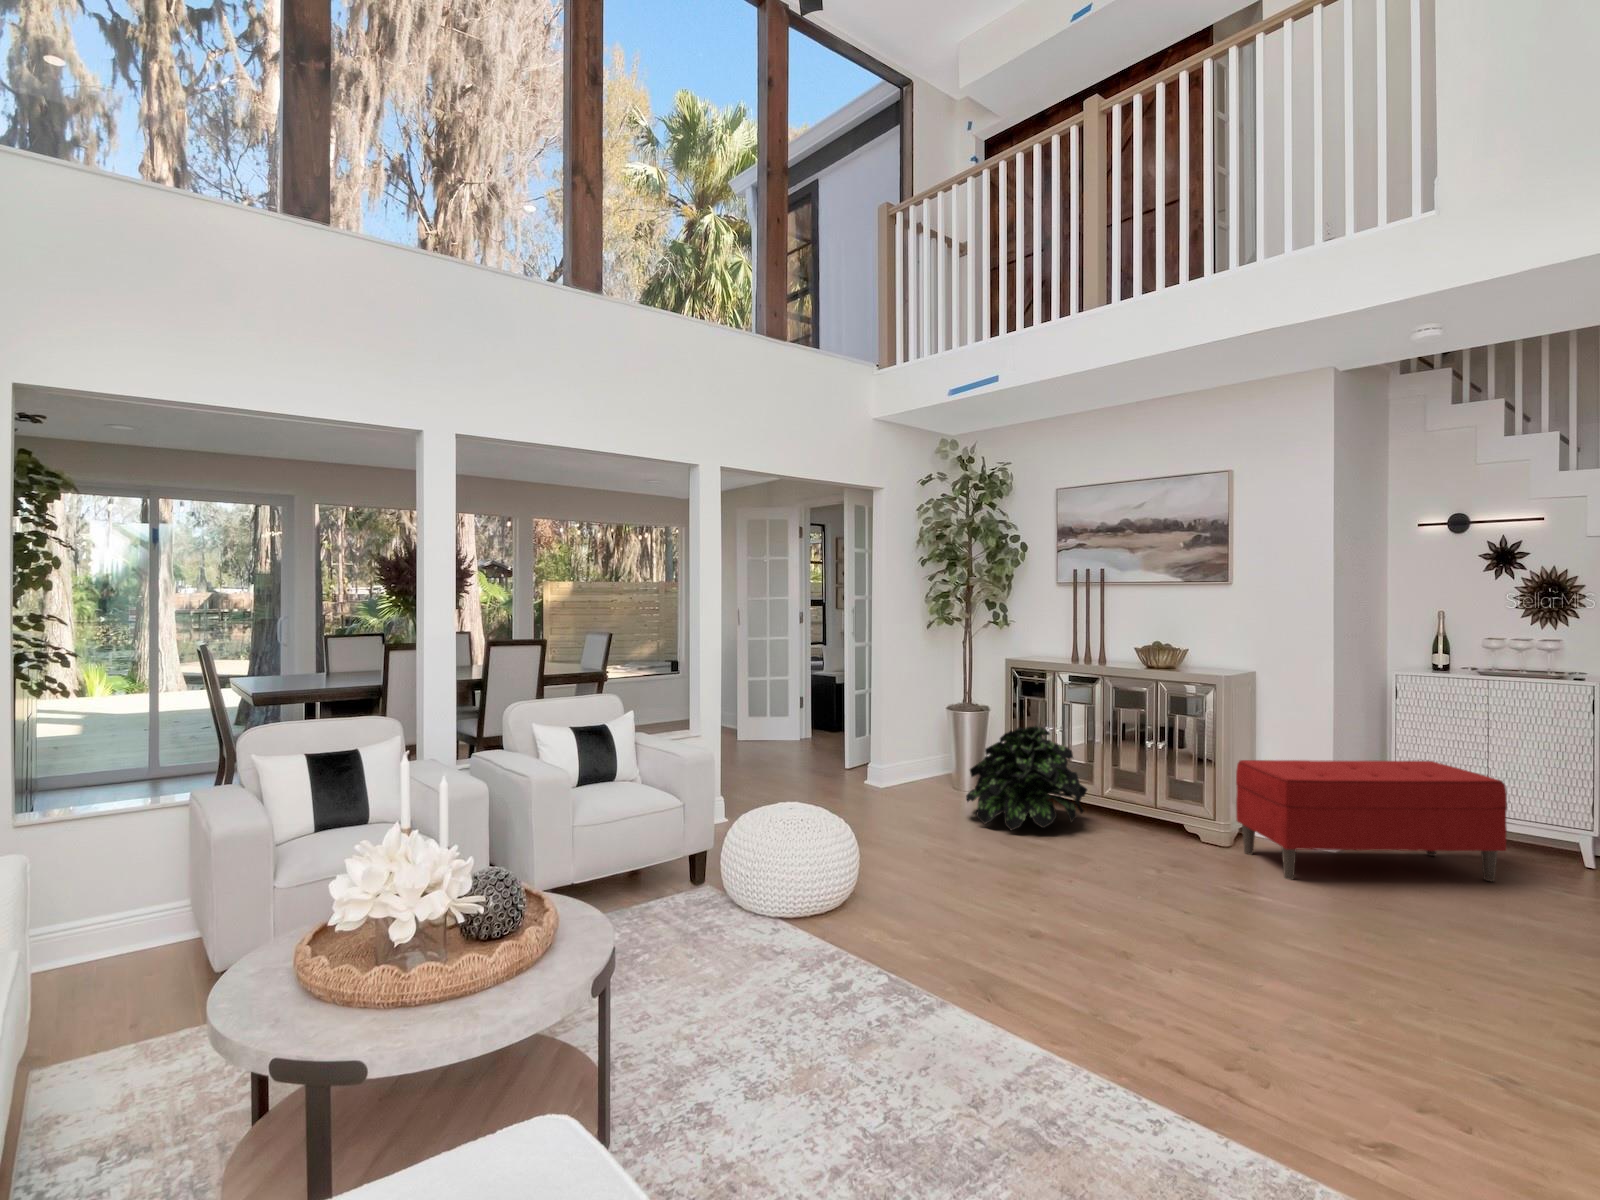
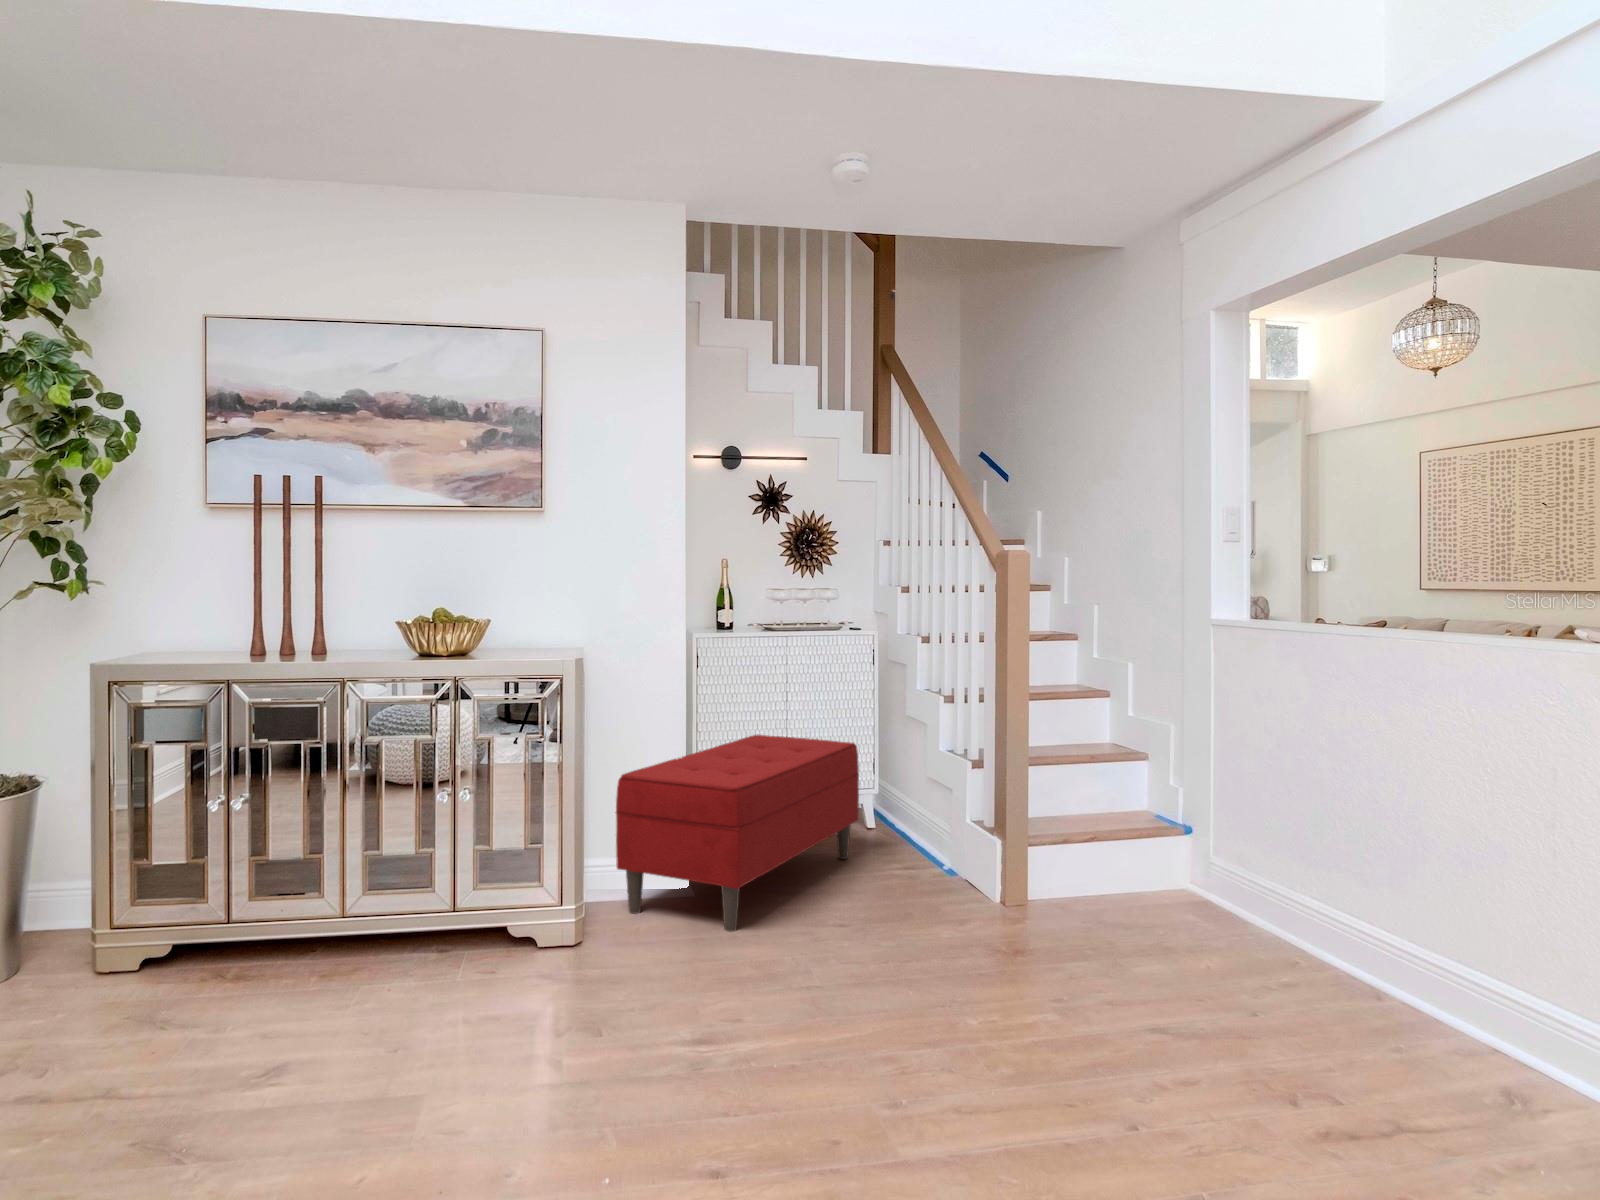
potted plant: present [966,726,1087,831] -> none [97,783,382,1033]

